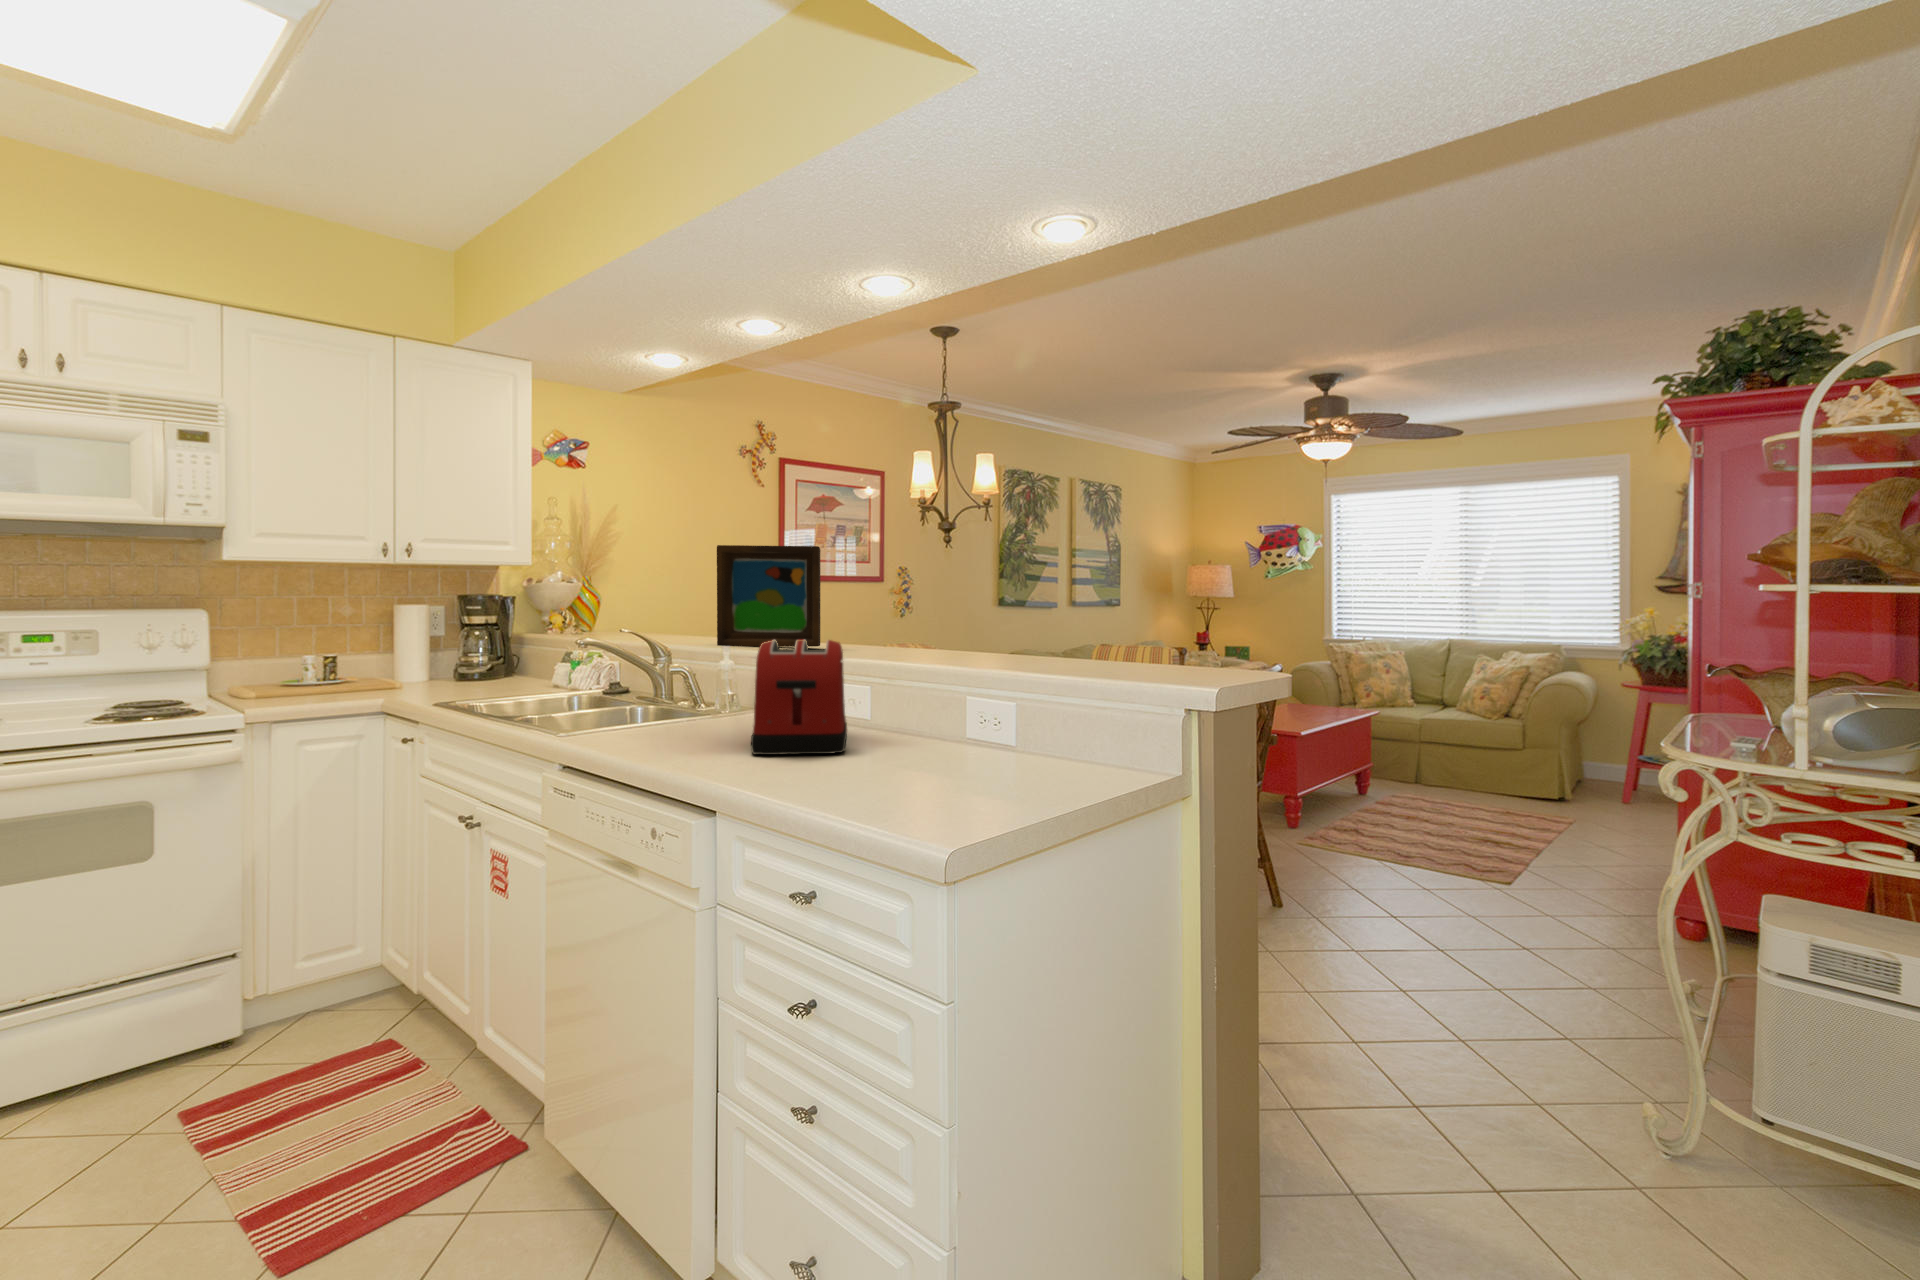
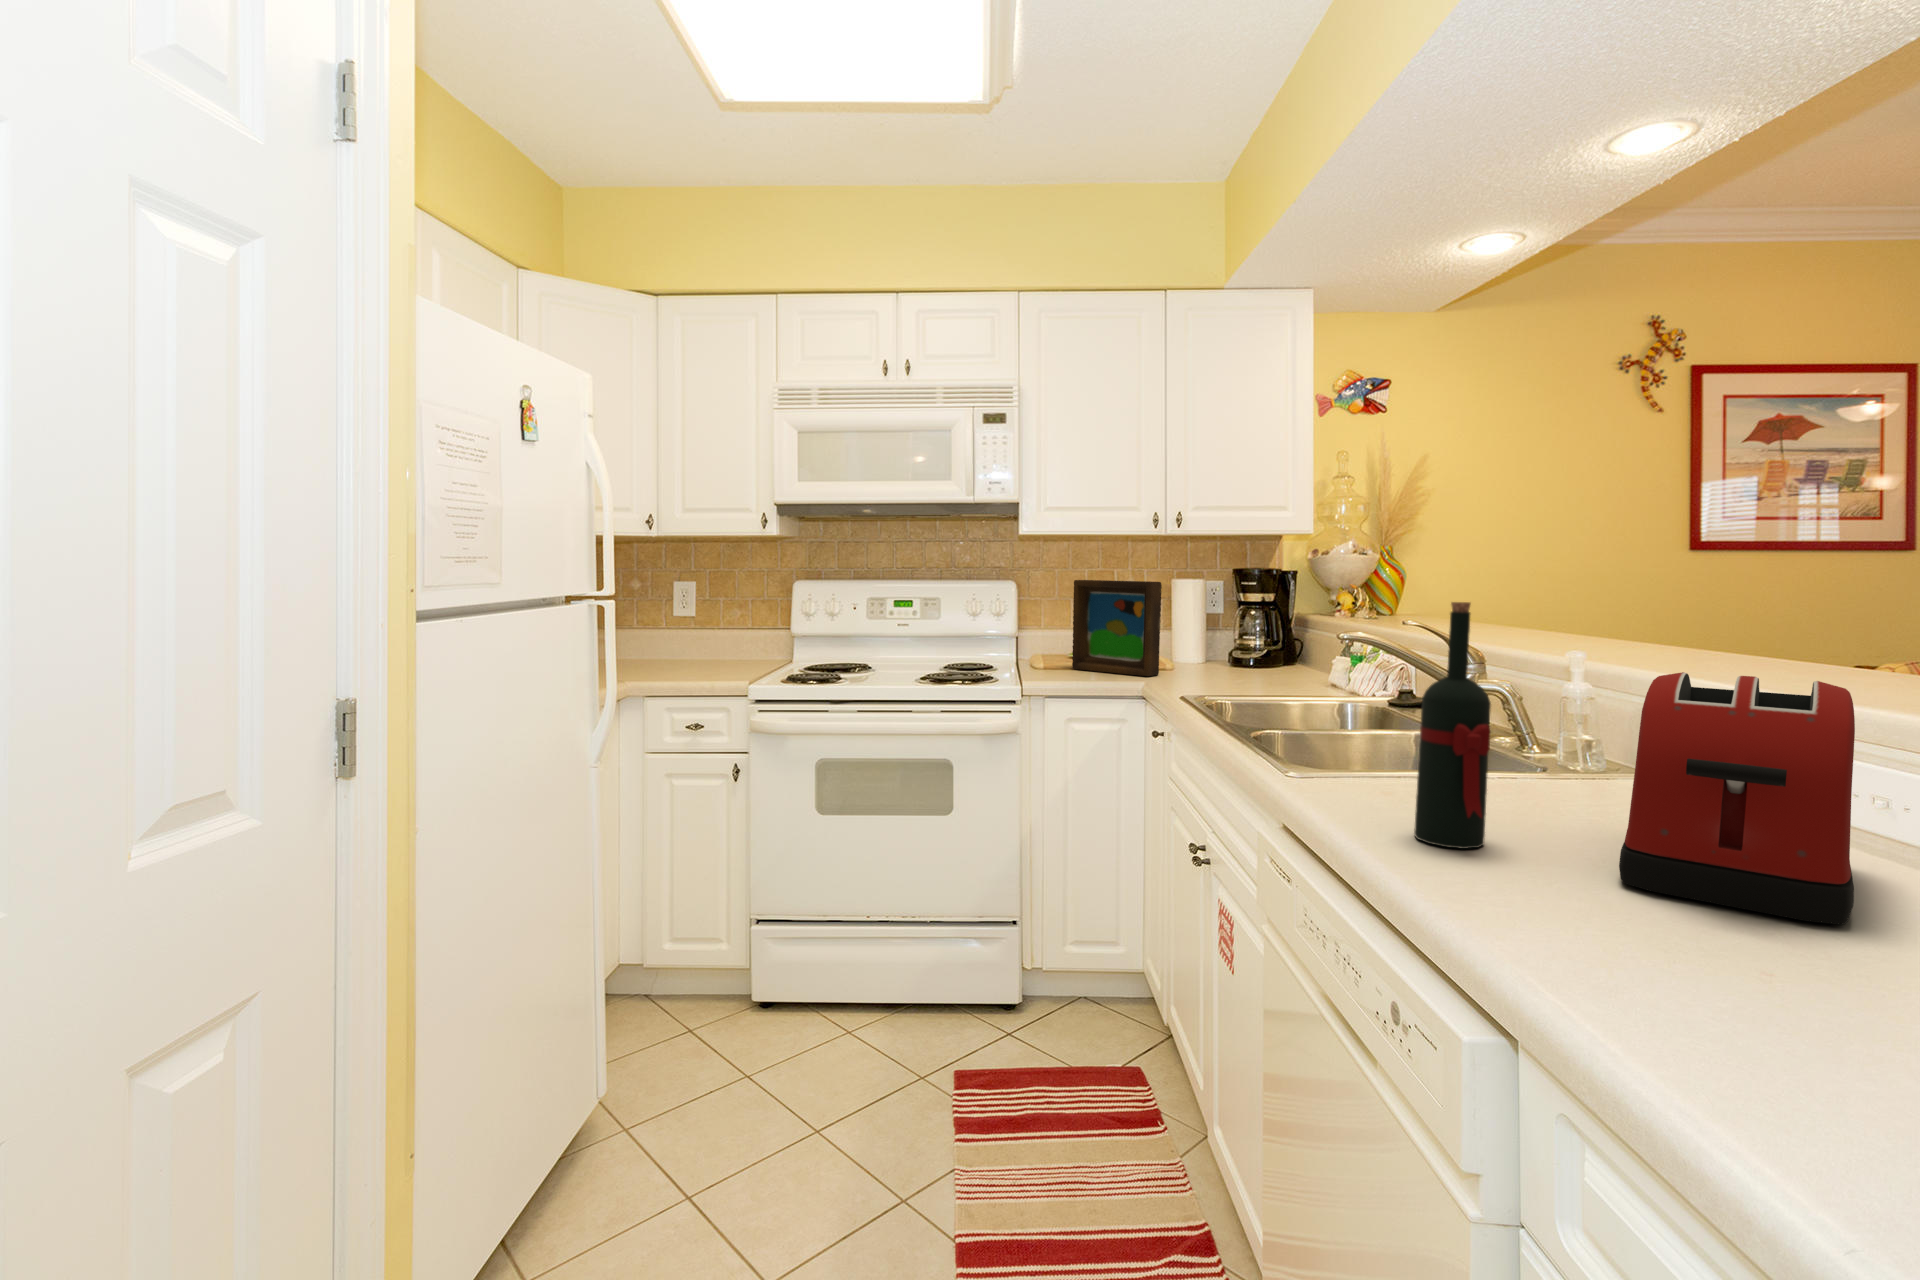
picture frame: present [717,545,821,647] -> present [1072,580,1162,676]
wine bottle: none [641,604,682,755] -> present [1414,602,1491,849]

